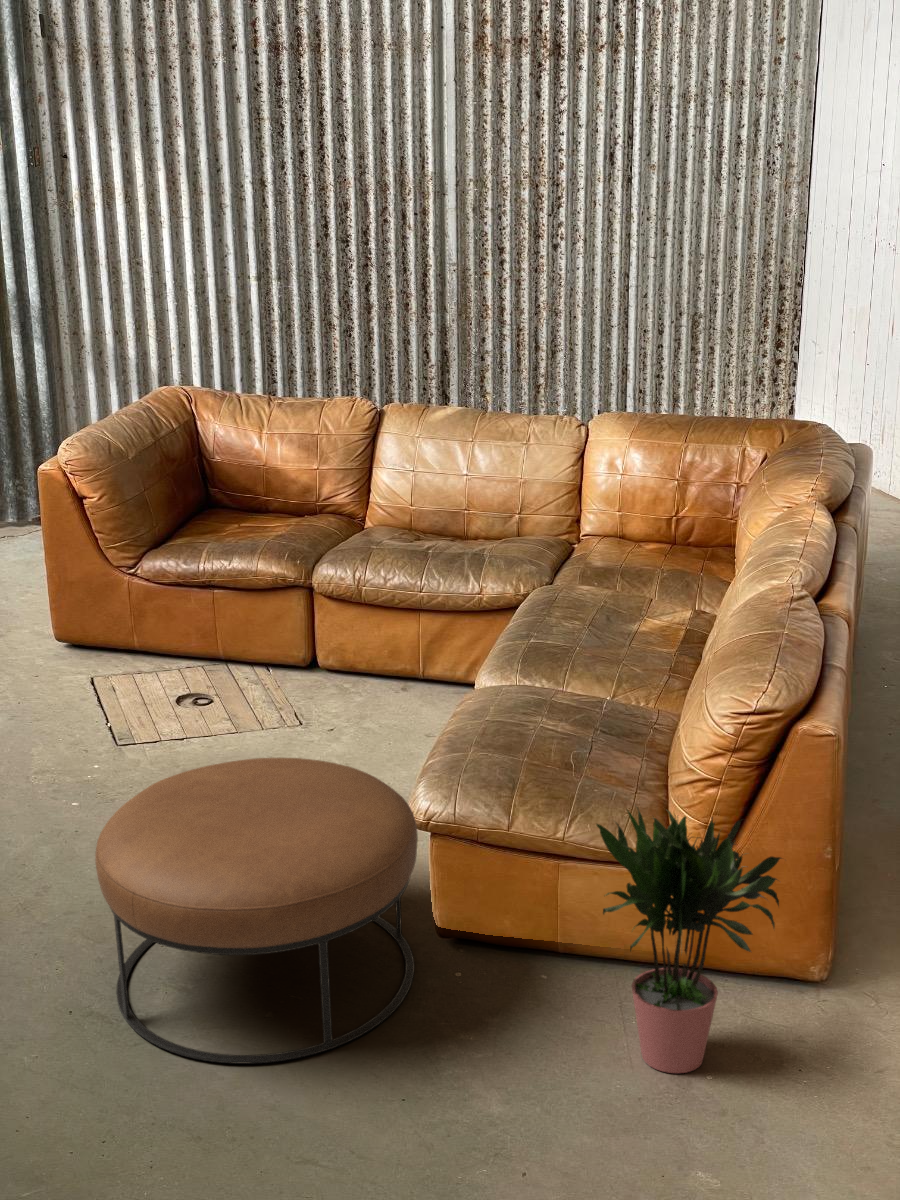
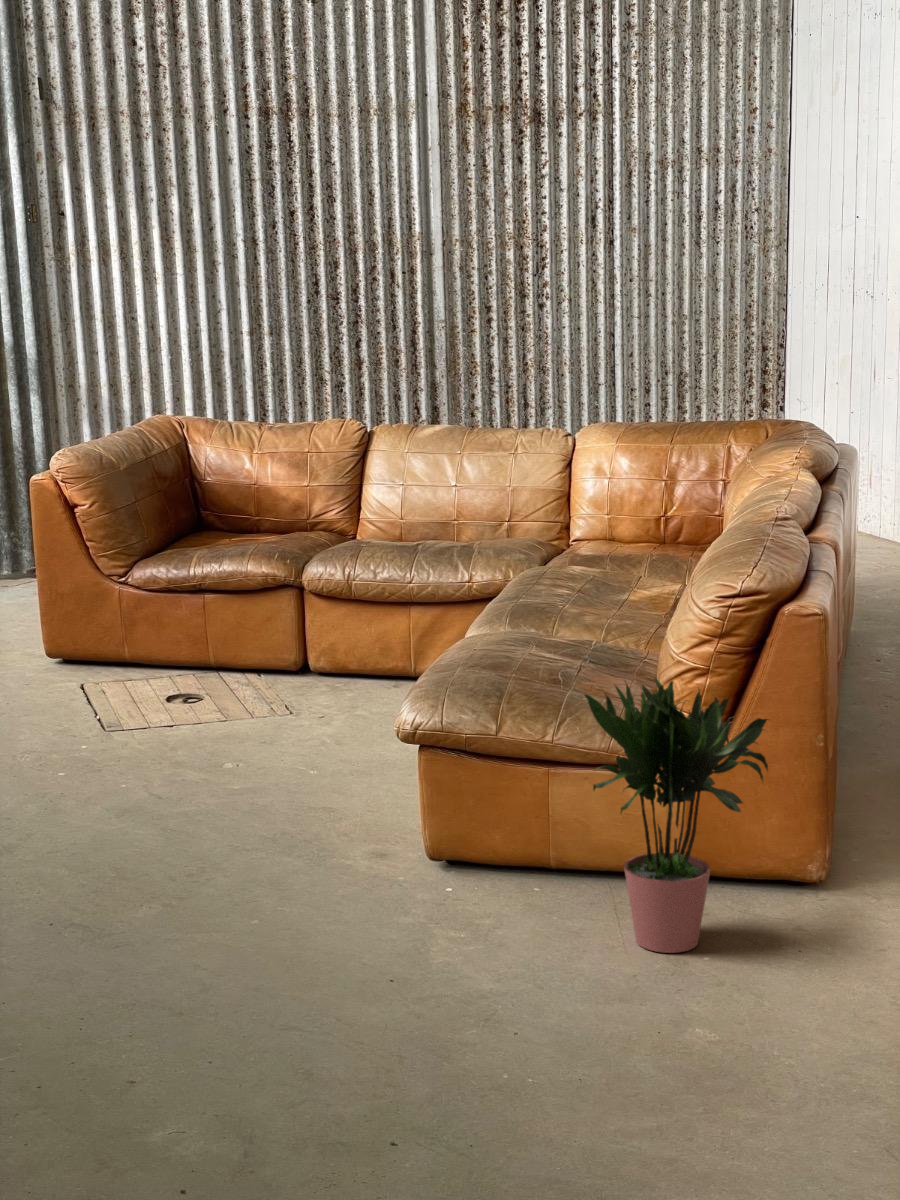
ottoman: present [95,758,418,1064] -> none [87,683,408,953]

